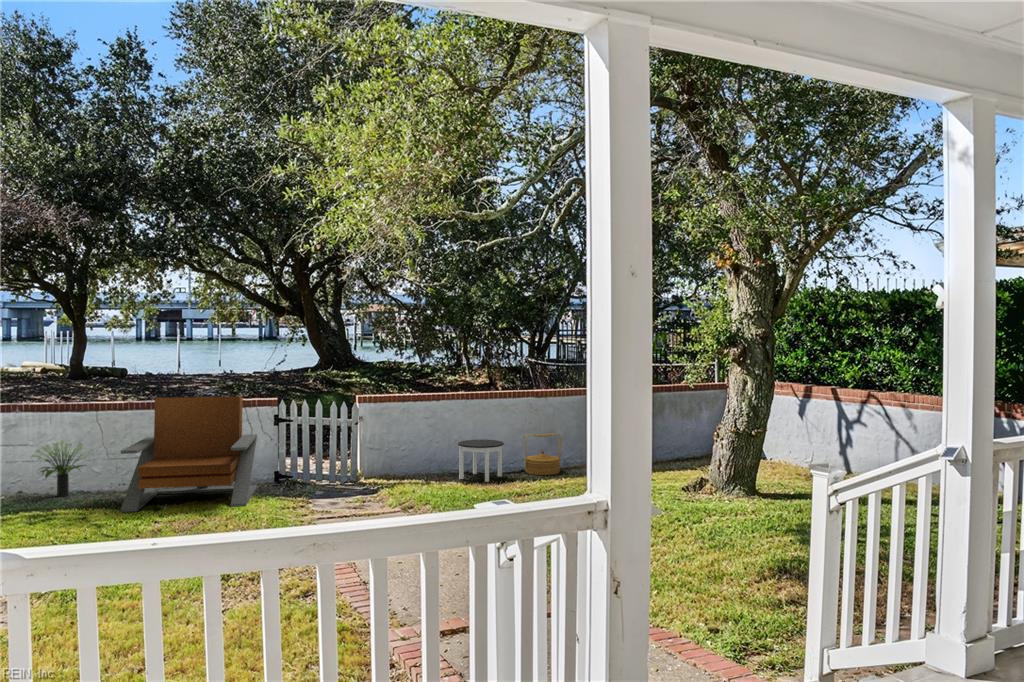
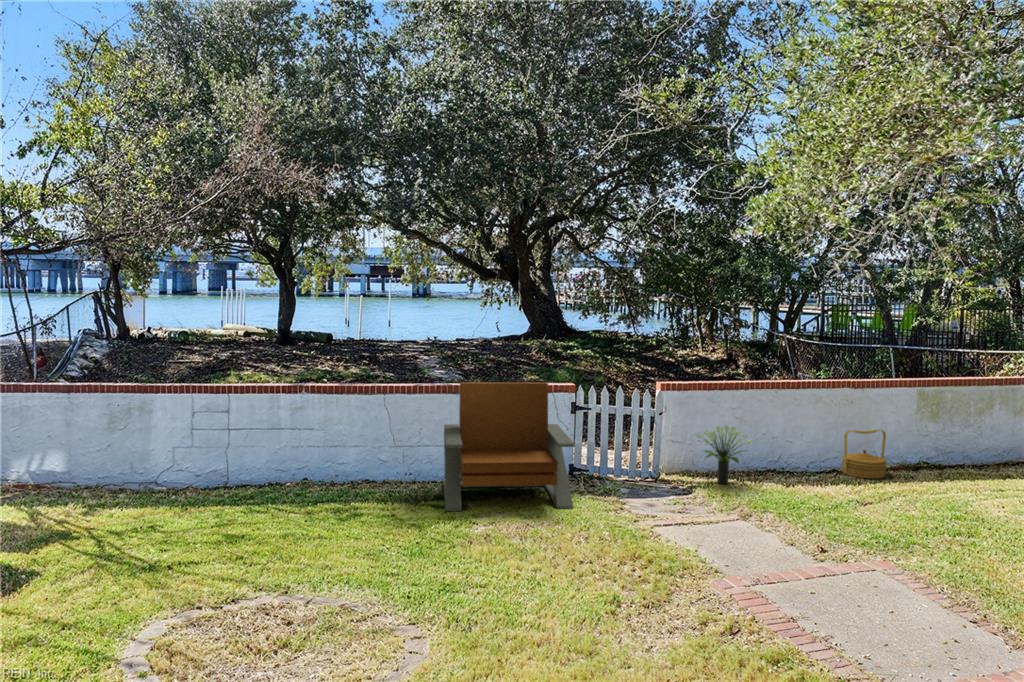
potted plant: present [31,440,93,497] -> present [697,425,753,484]
round table: present [458,440,504,482] -> none [773,435,829,486]

